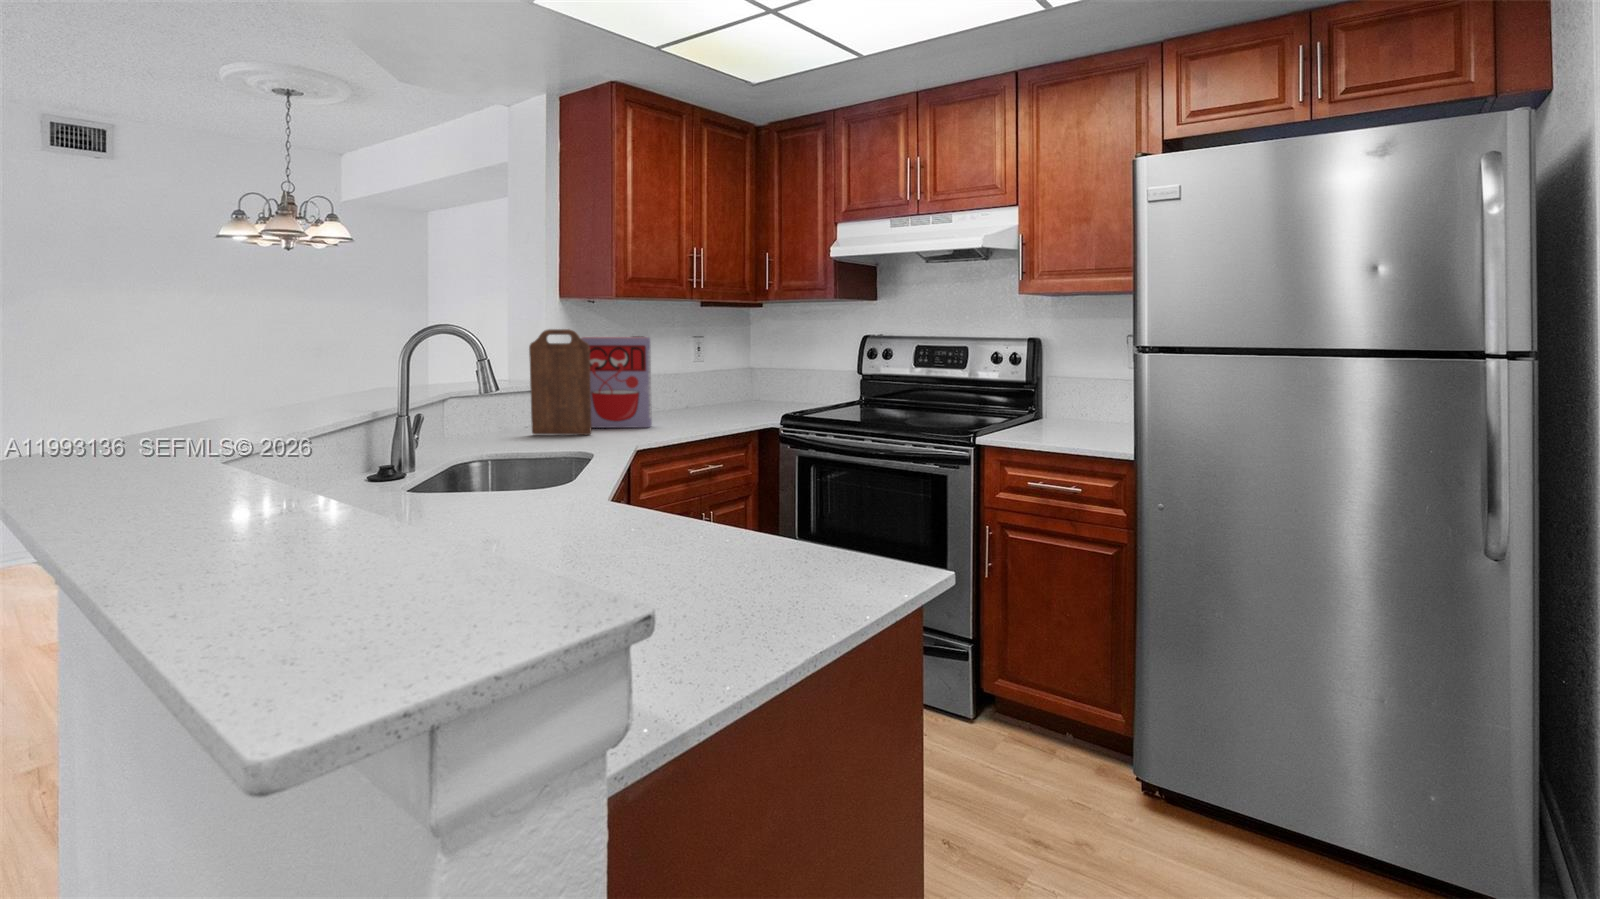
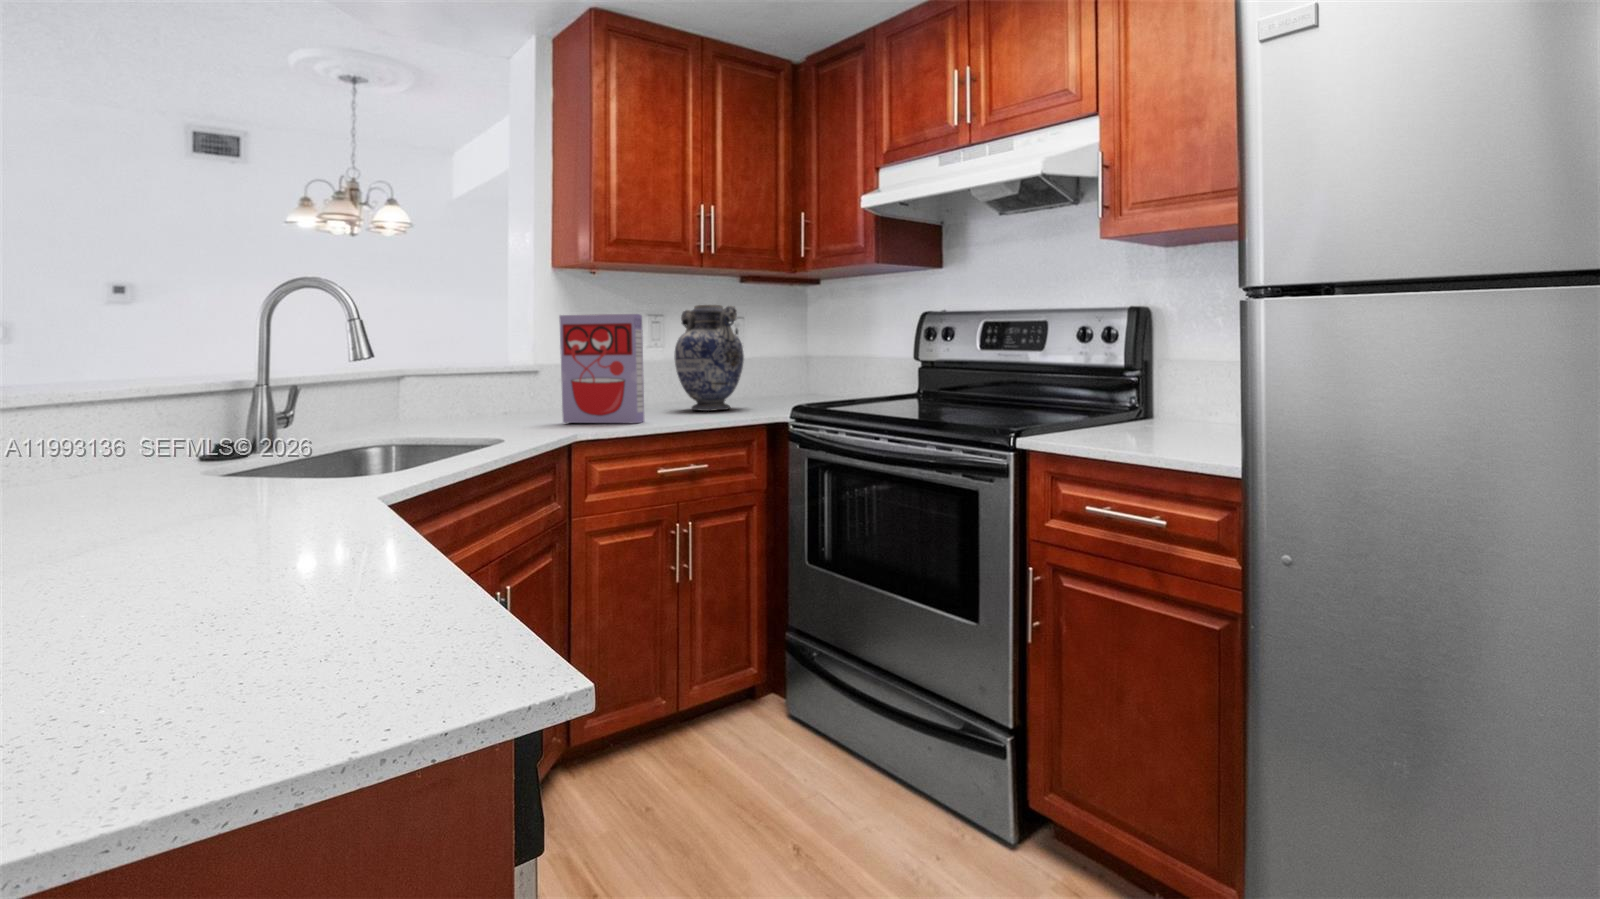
vase: none [659,327,717,416] -> present [675,305,744,411]
cutting board: present [529,329,592,435] -> none [487,303,555,431]

